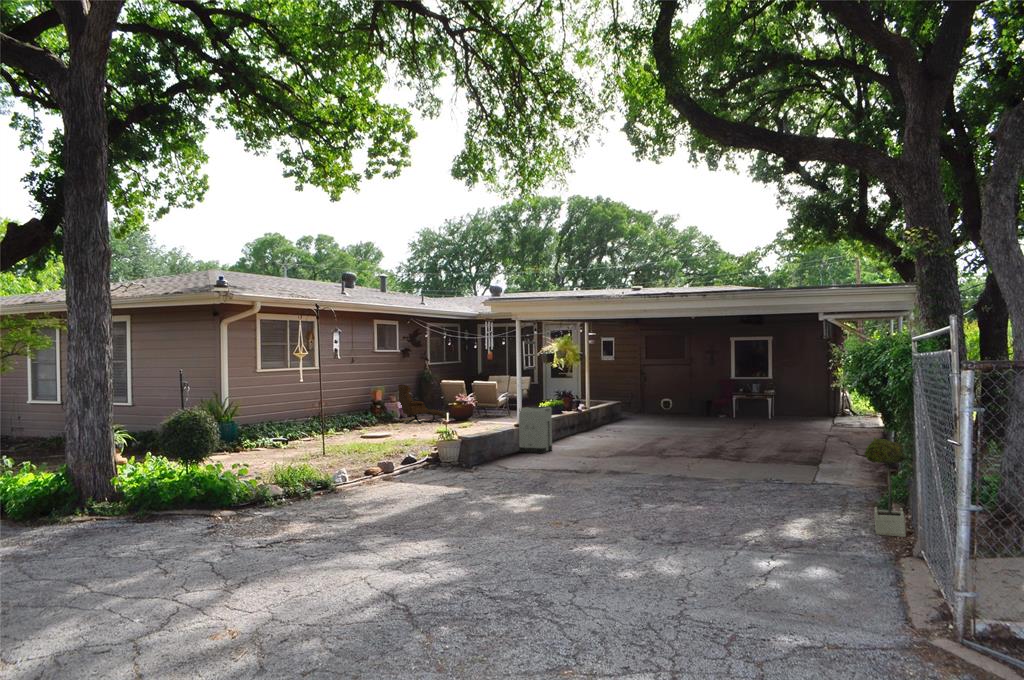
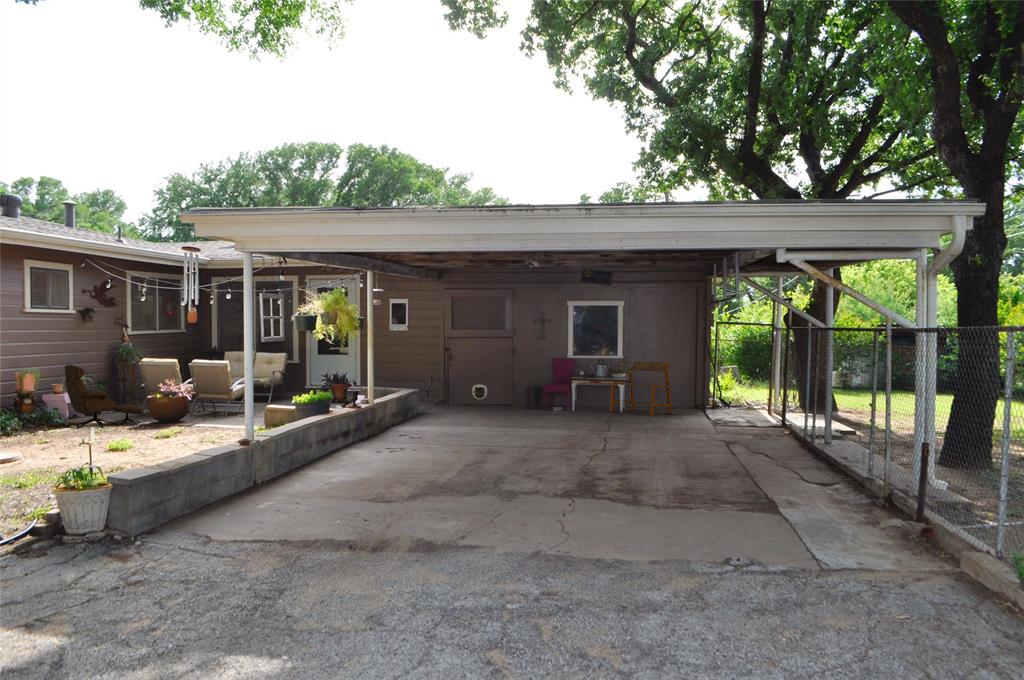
bench: none [764,381,813,421] -> present [610,361,672,416]
trash can: present [519,407,552,453] -> none [252,405,308,482]
potted tree: present [864,437,908,537] -> none [865,477,944,661]

